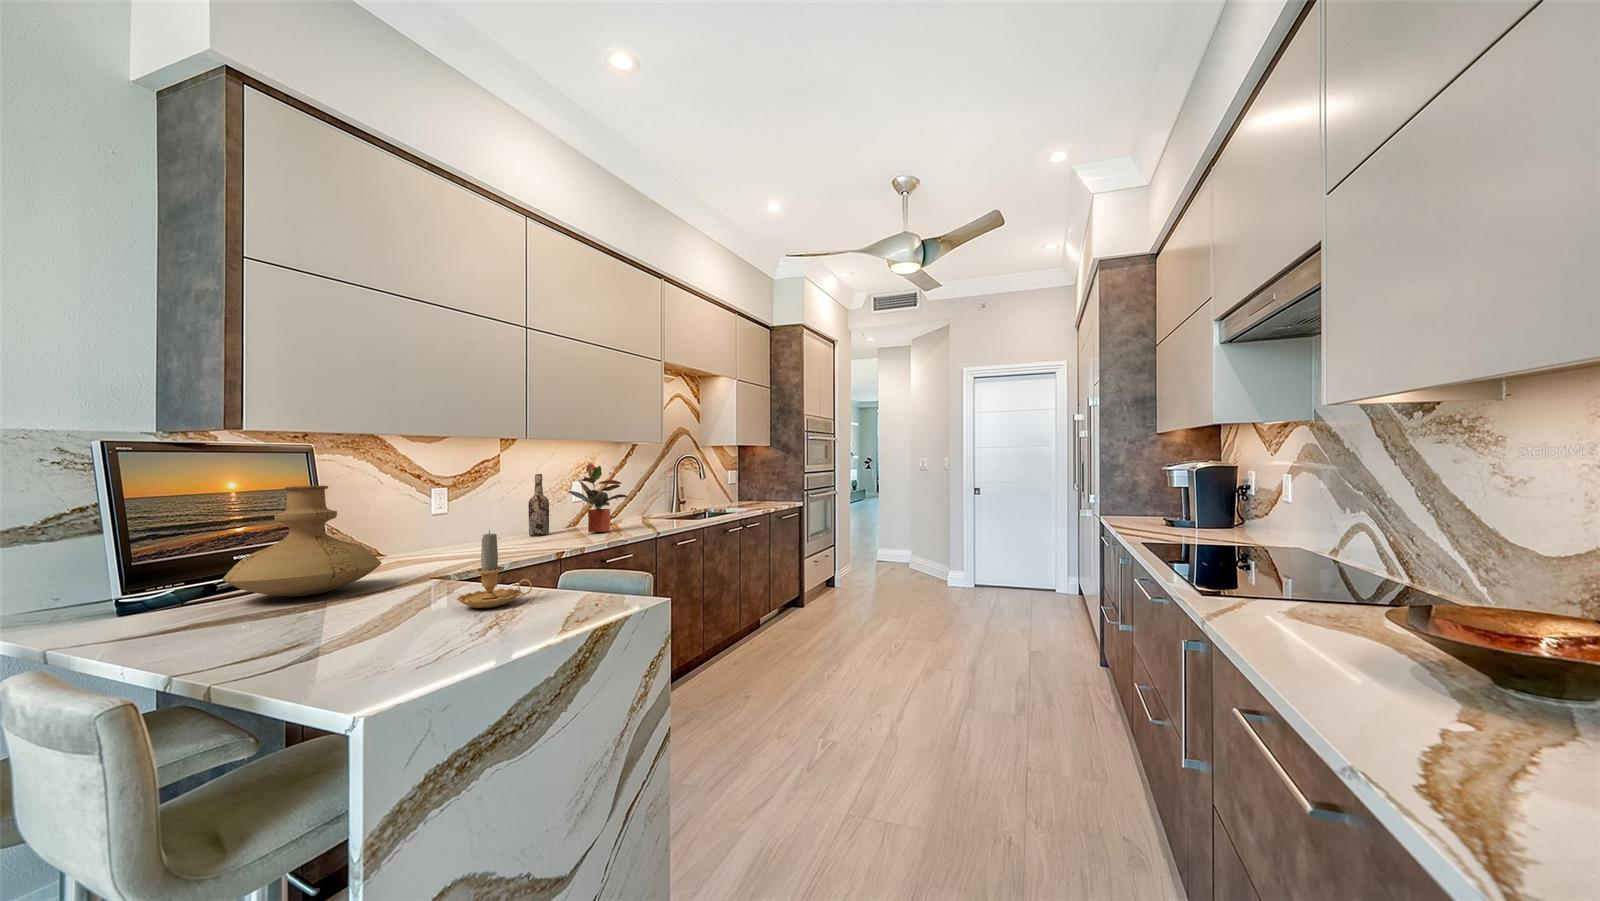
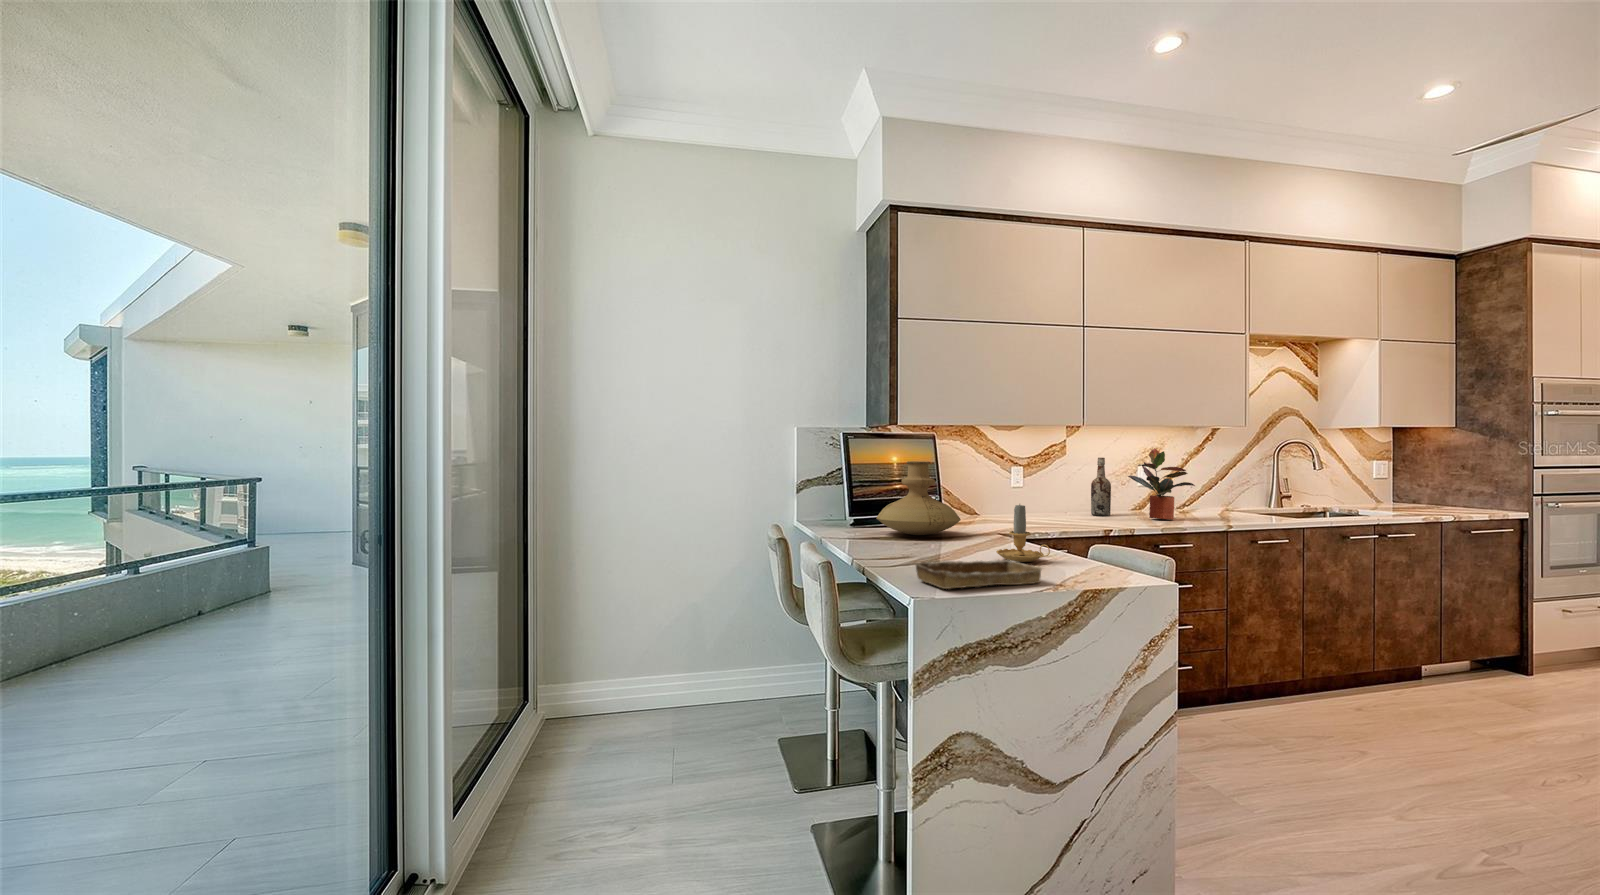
tray: none [330,609,547,678] -> present [914,560,1043,589]

